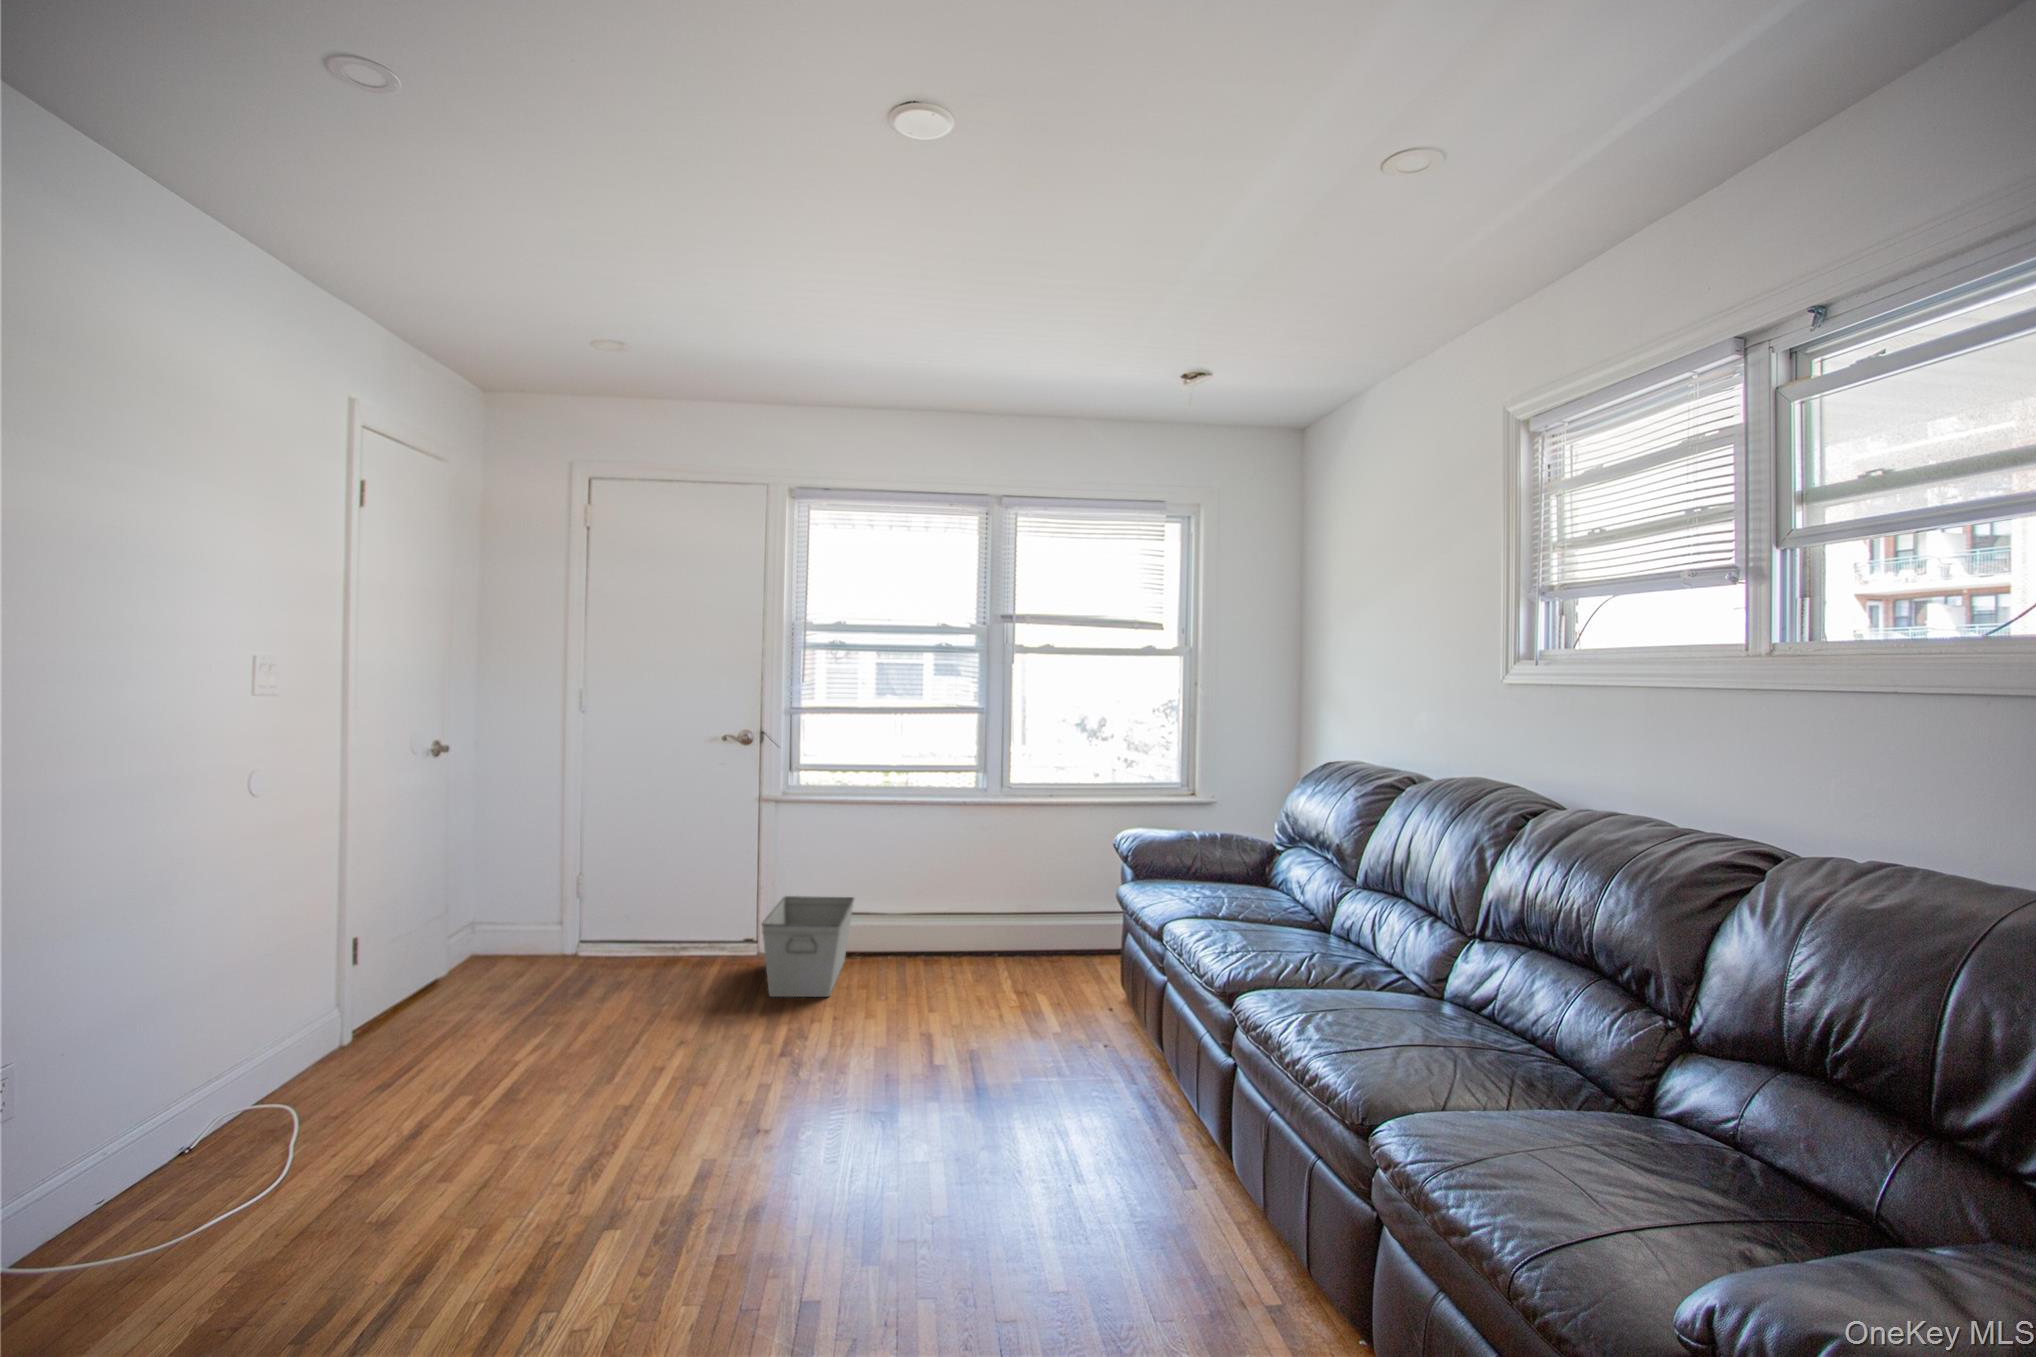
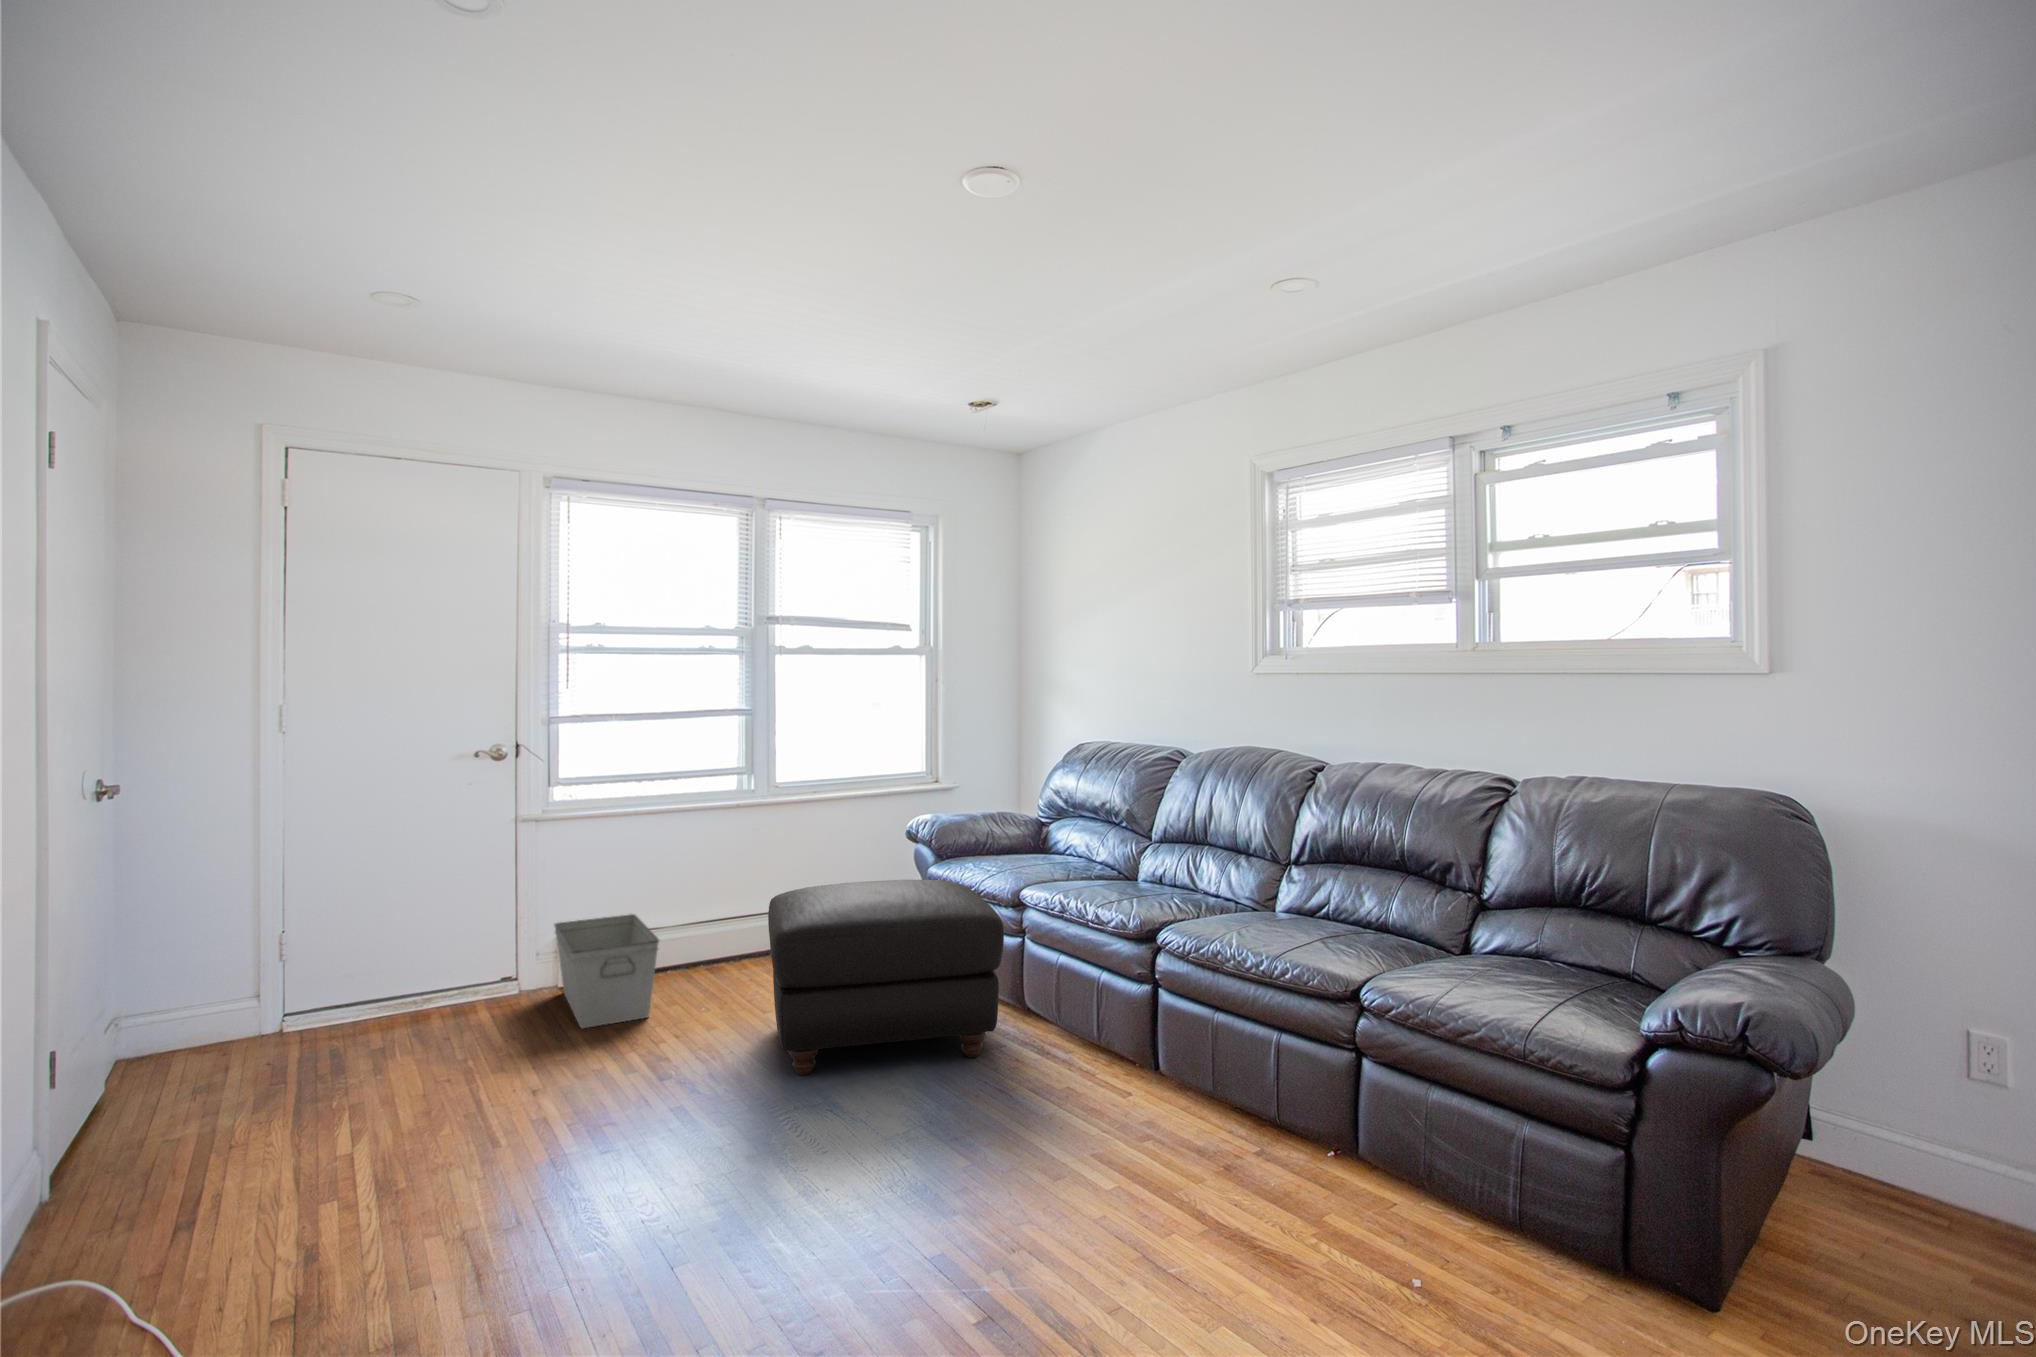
ottoman: none [865,892,1125,1102] -> present [768,880,1004,1075]

